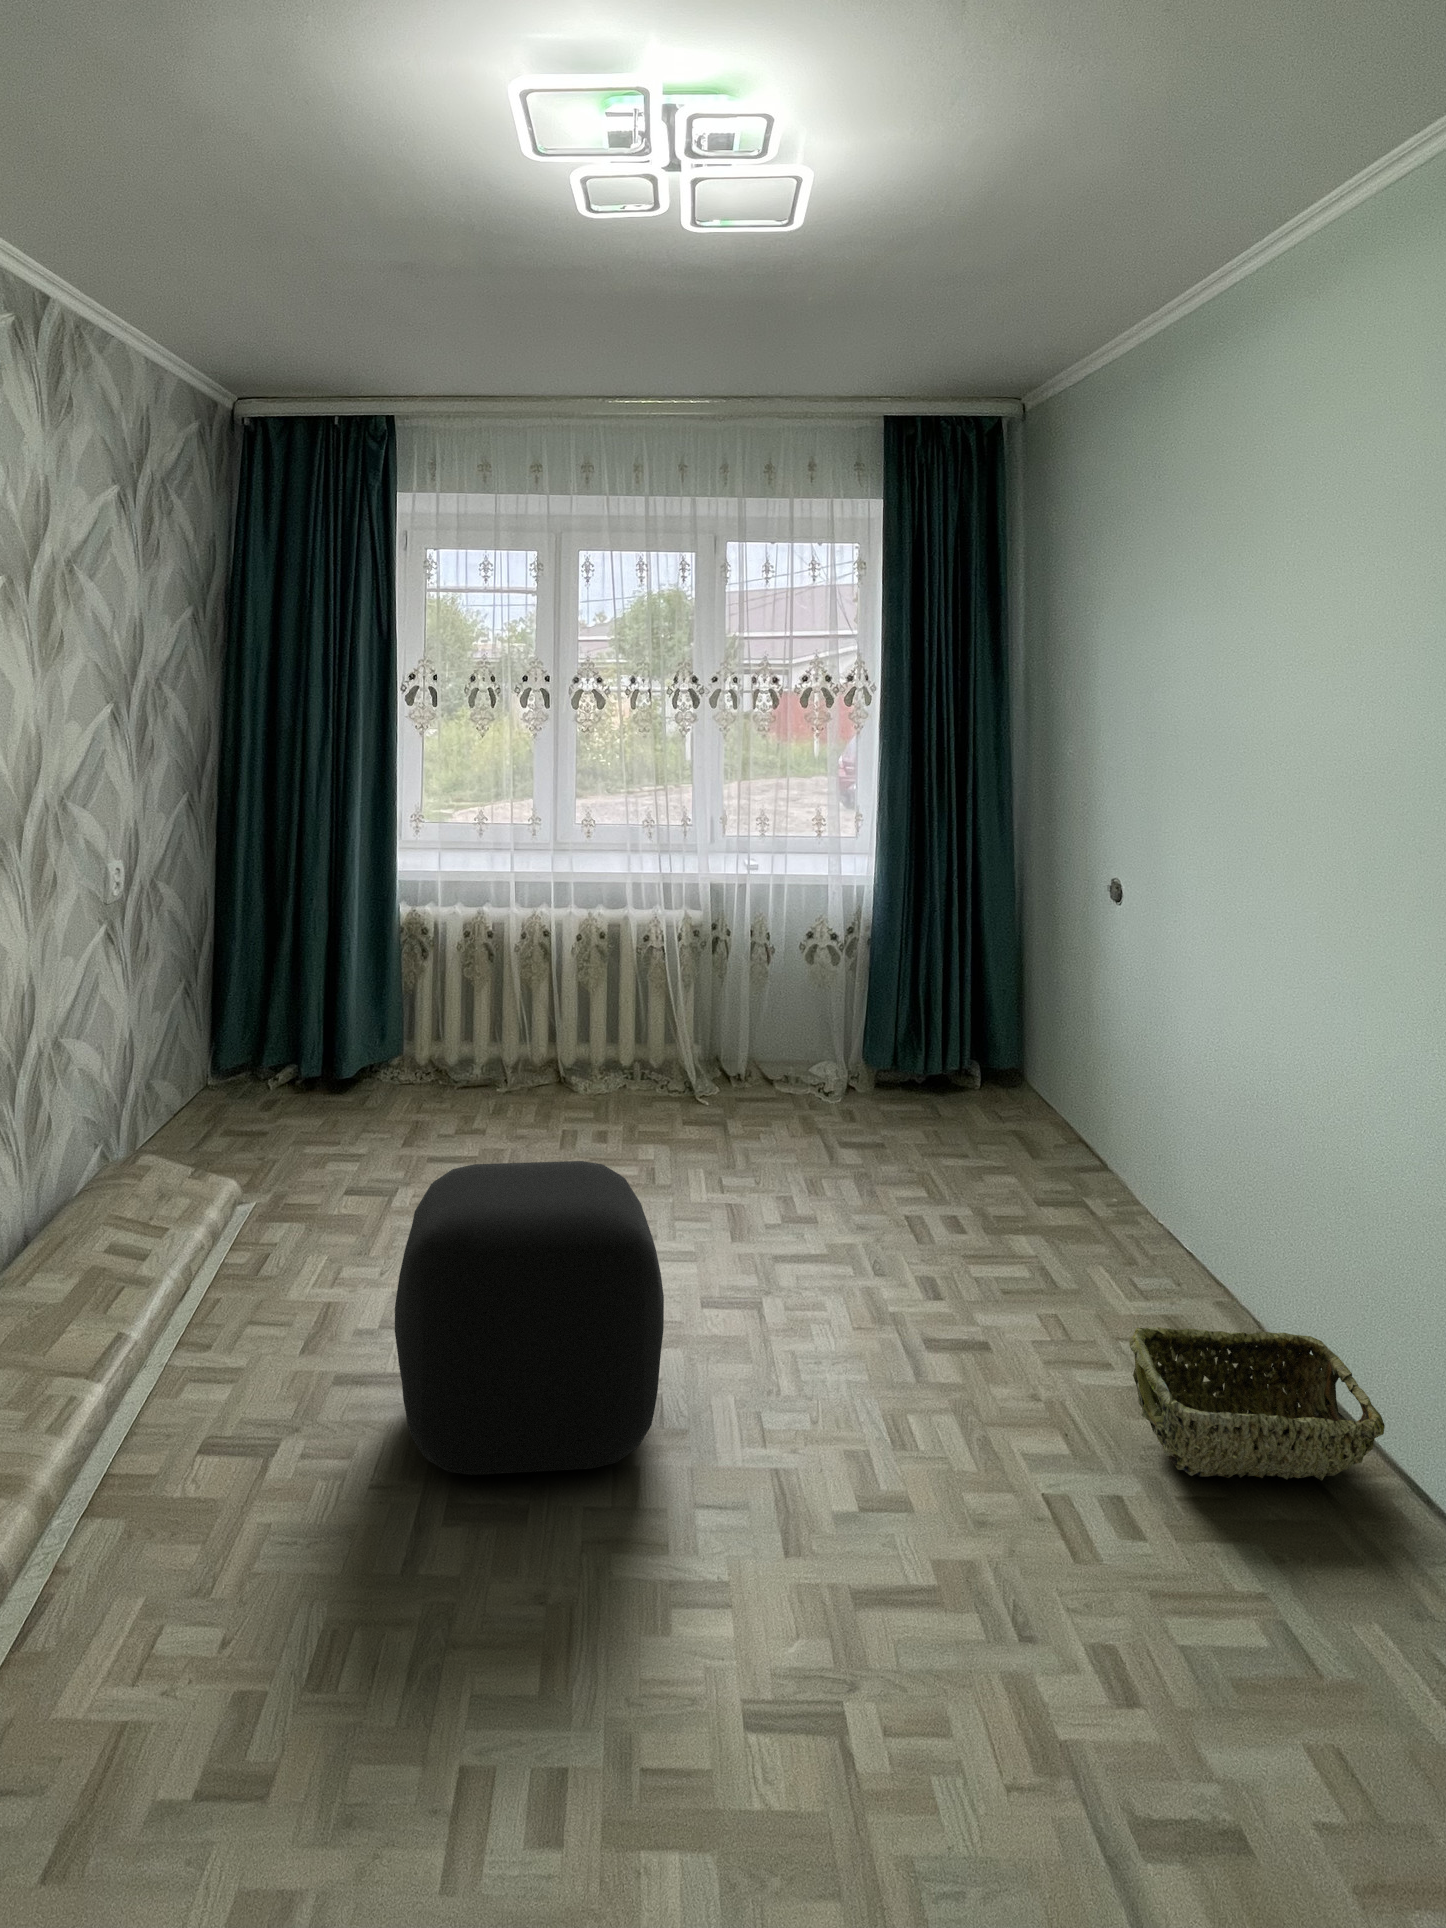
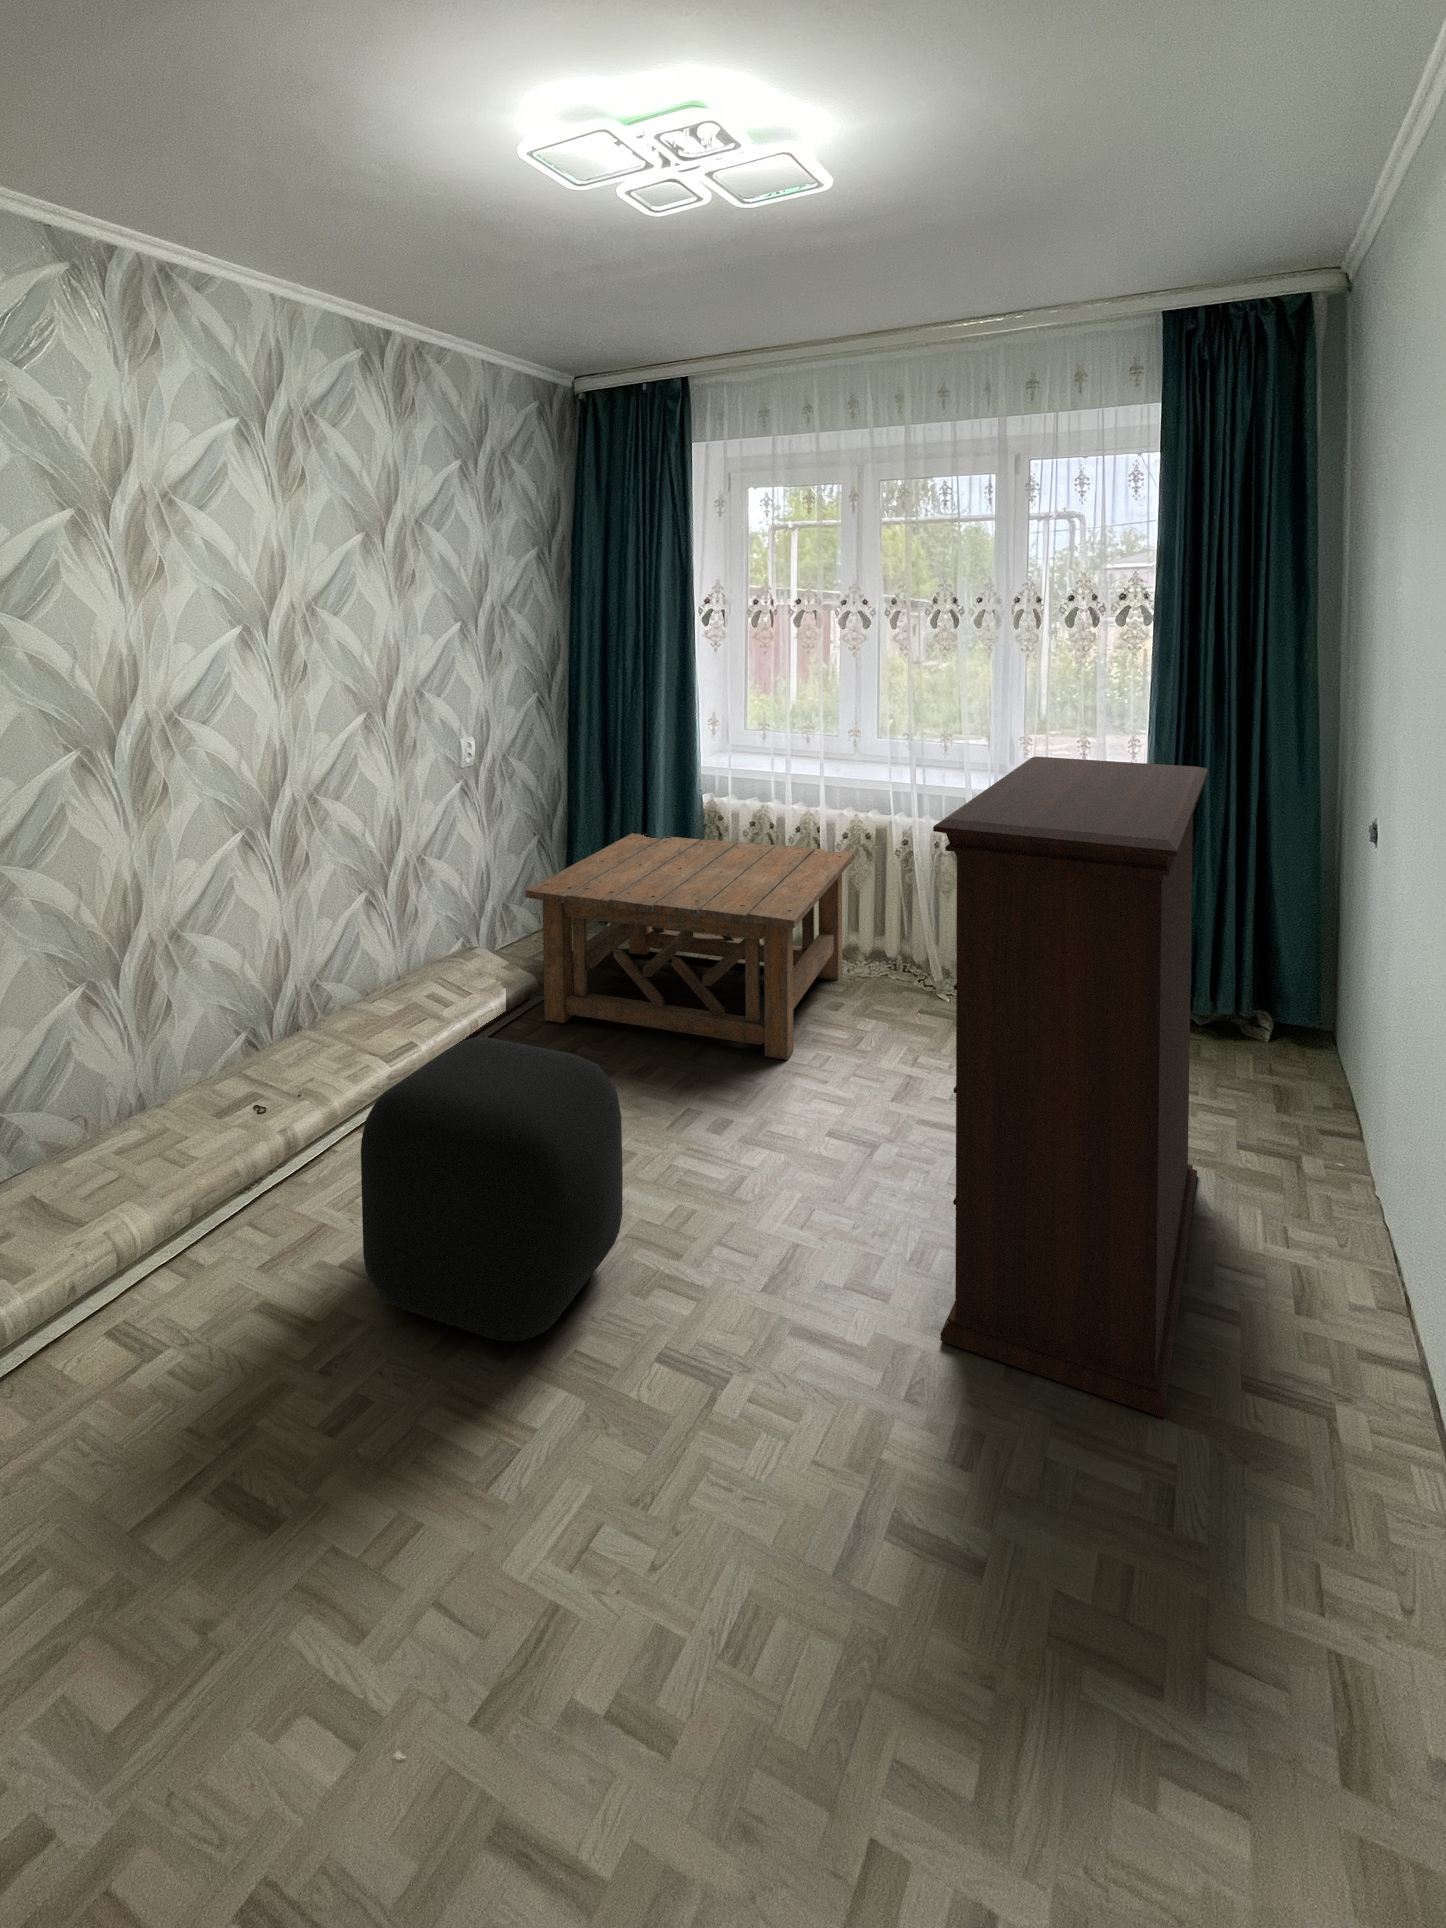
bookshelf: none [869,826,1140,1358] -> present [933,756,1208,1418]
coffee table: none [286,954,622,1191] -> present [525,833,855,1060]
woven basket: present [1129,1327,1385,1480] -> none [1054,1395,1381,1703]

